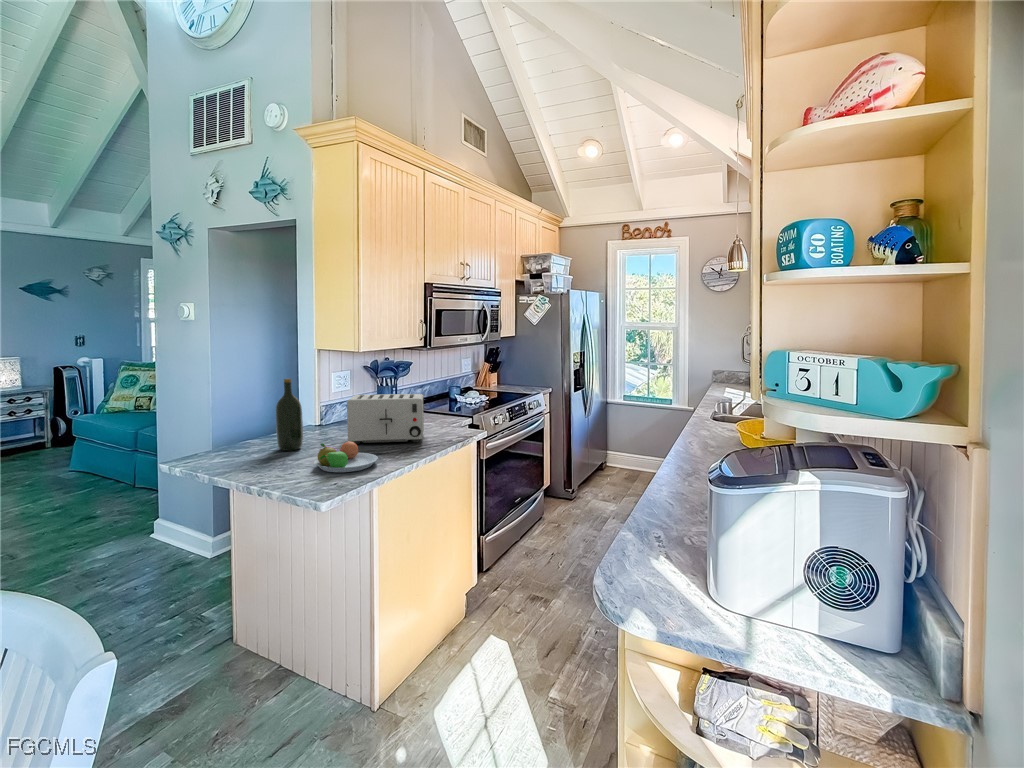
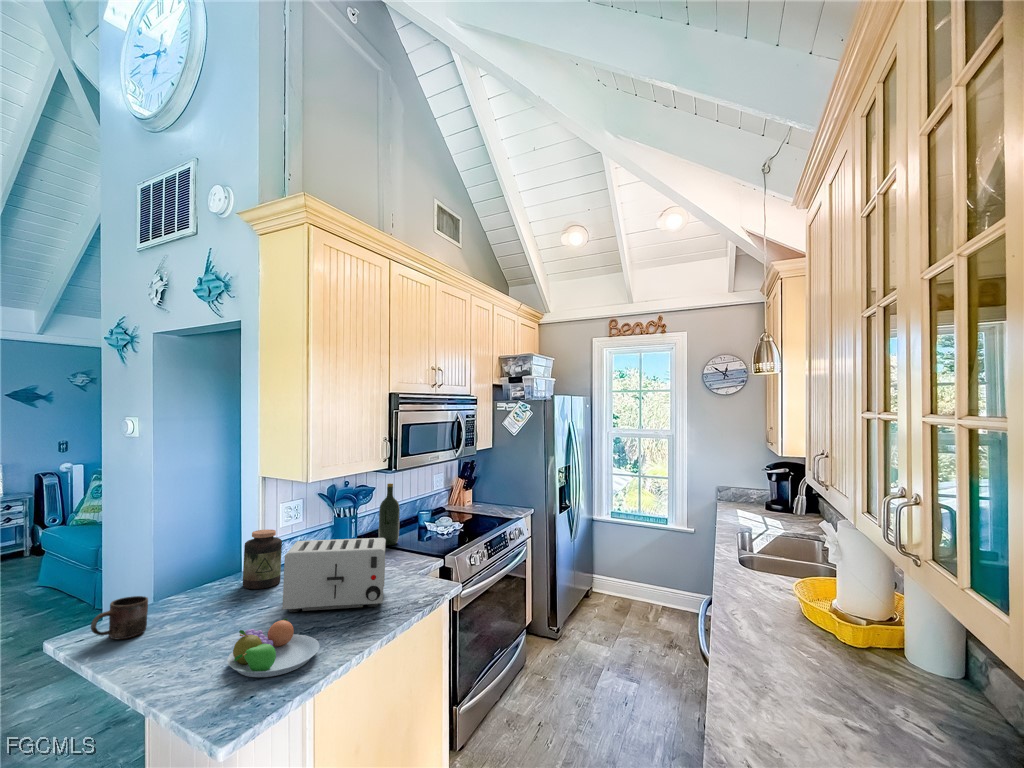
wine bottle: present [276,379,303,451] -> present [379,483,400,545]
jar: none [314,389,343,432] -> present [243,529,282,589]
mug: none [215,428,252,455] -> present [91,596,148,639]

